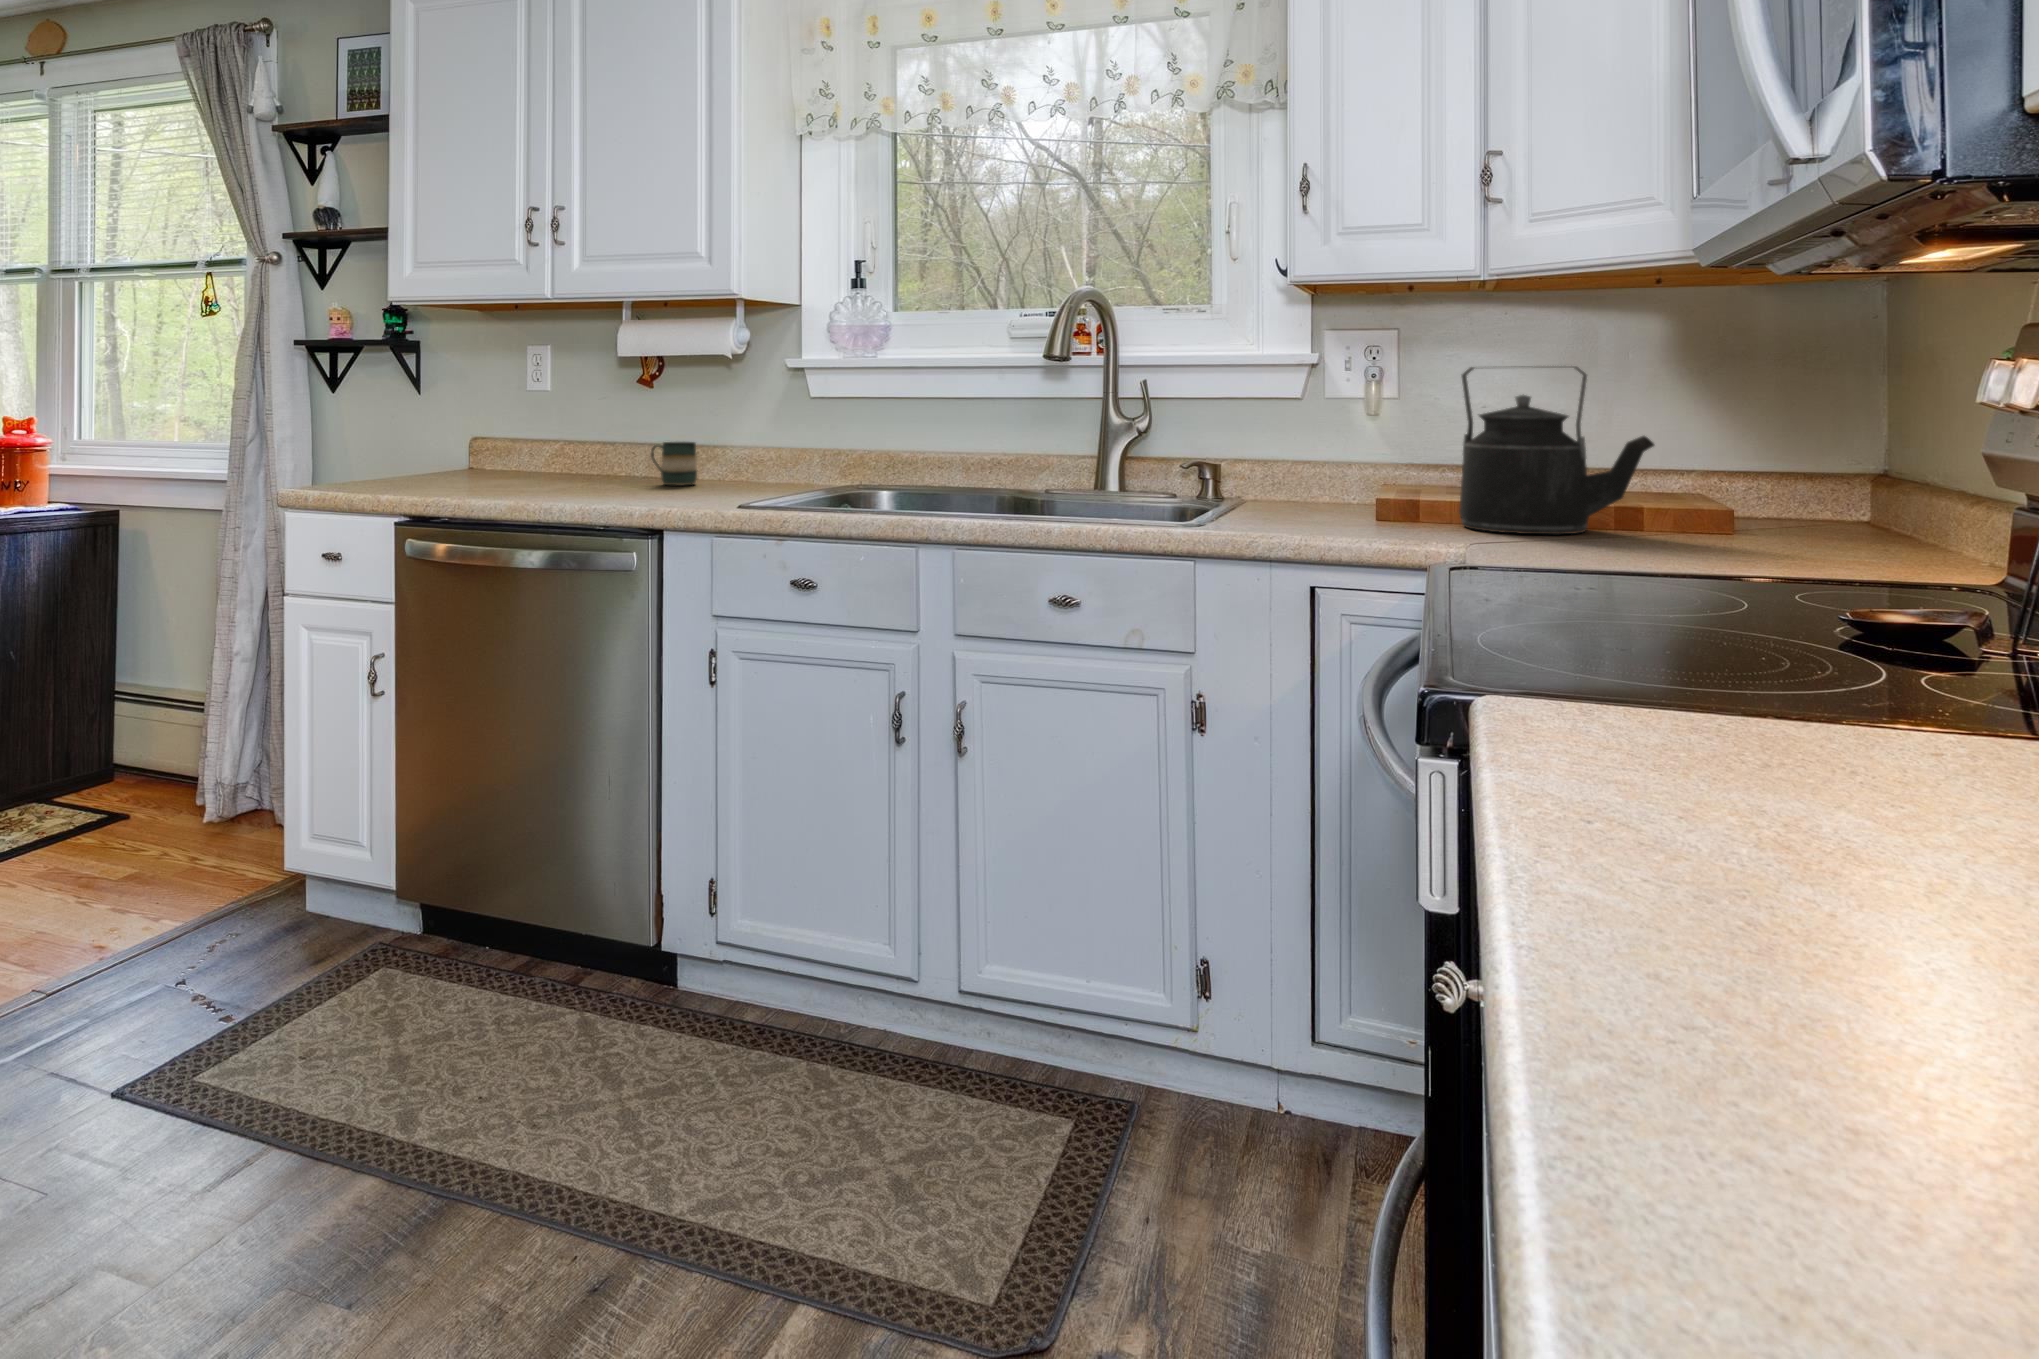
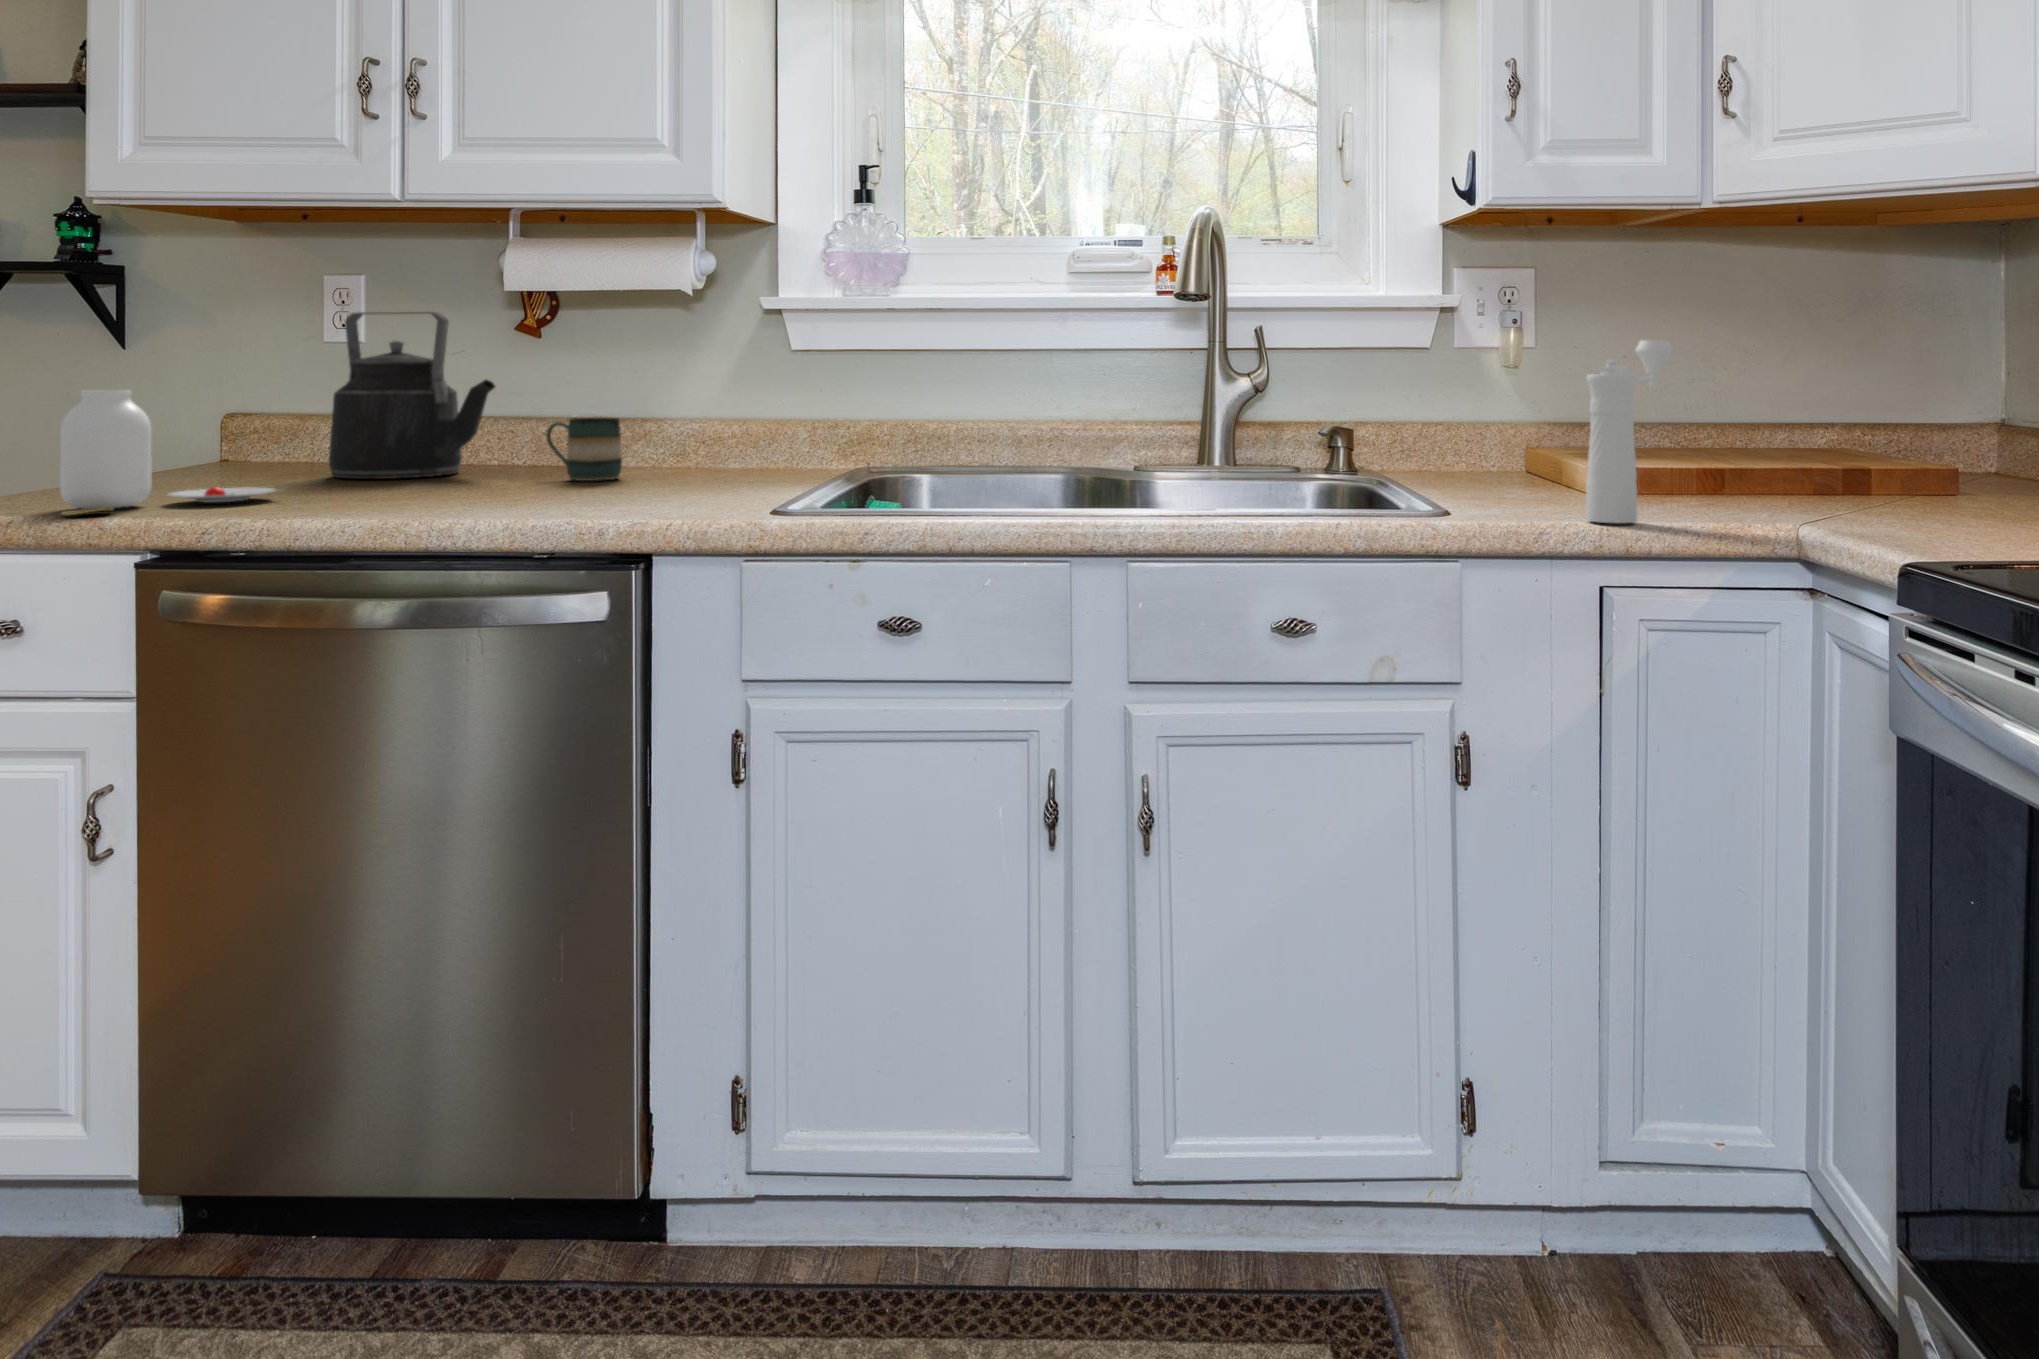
kettle: present [1459,366,1654,534] -> present [329,312,495,479]
pepper mill: none [1308,394,1403,539] -> present [1586,340,1673,524]
jar: none [365,421,486,496] -> present [60,390,276,515]

